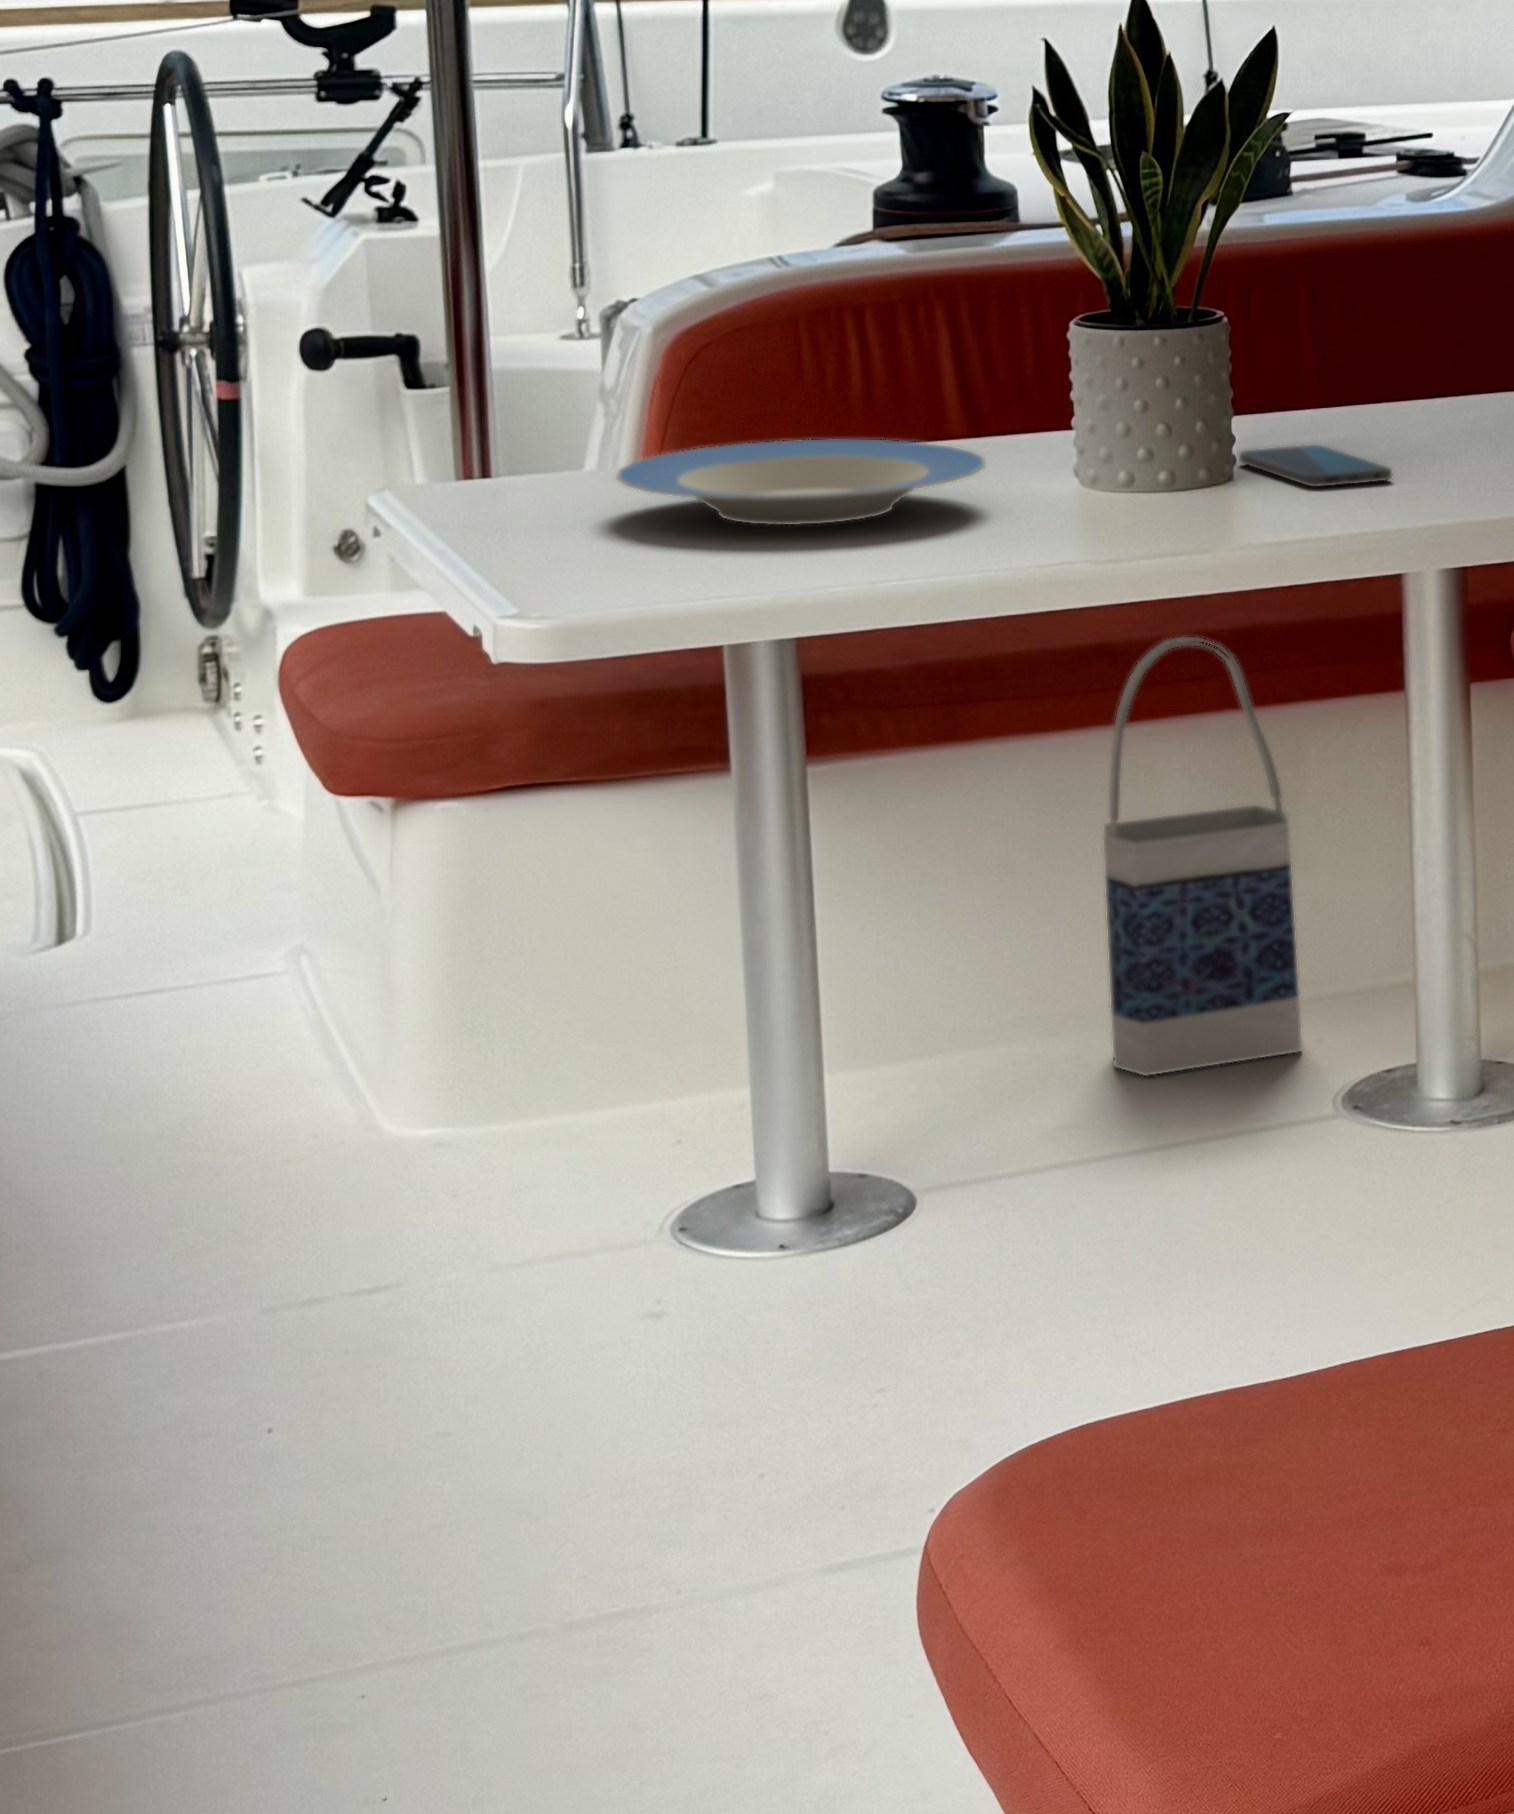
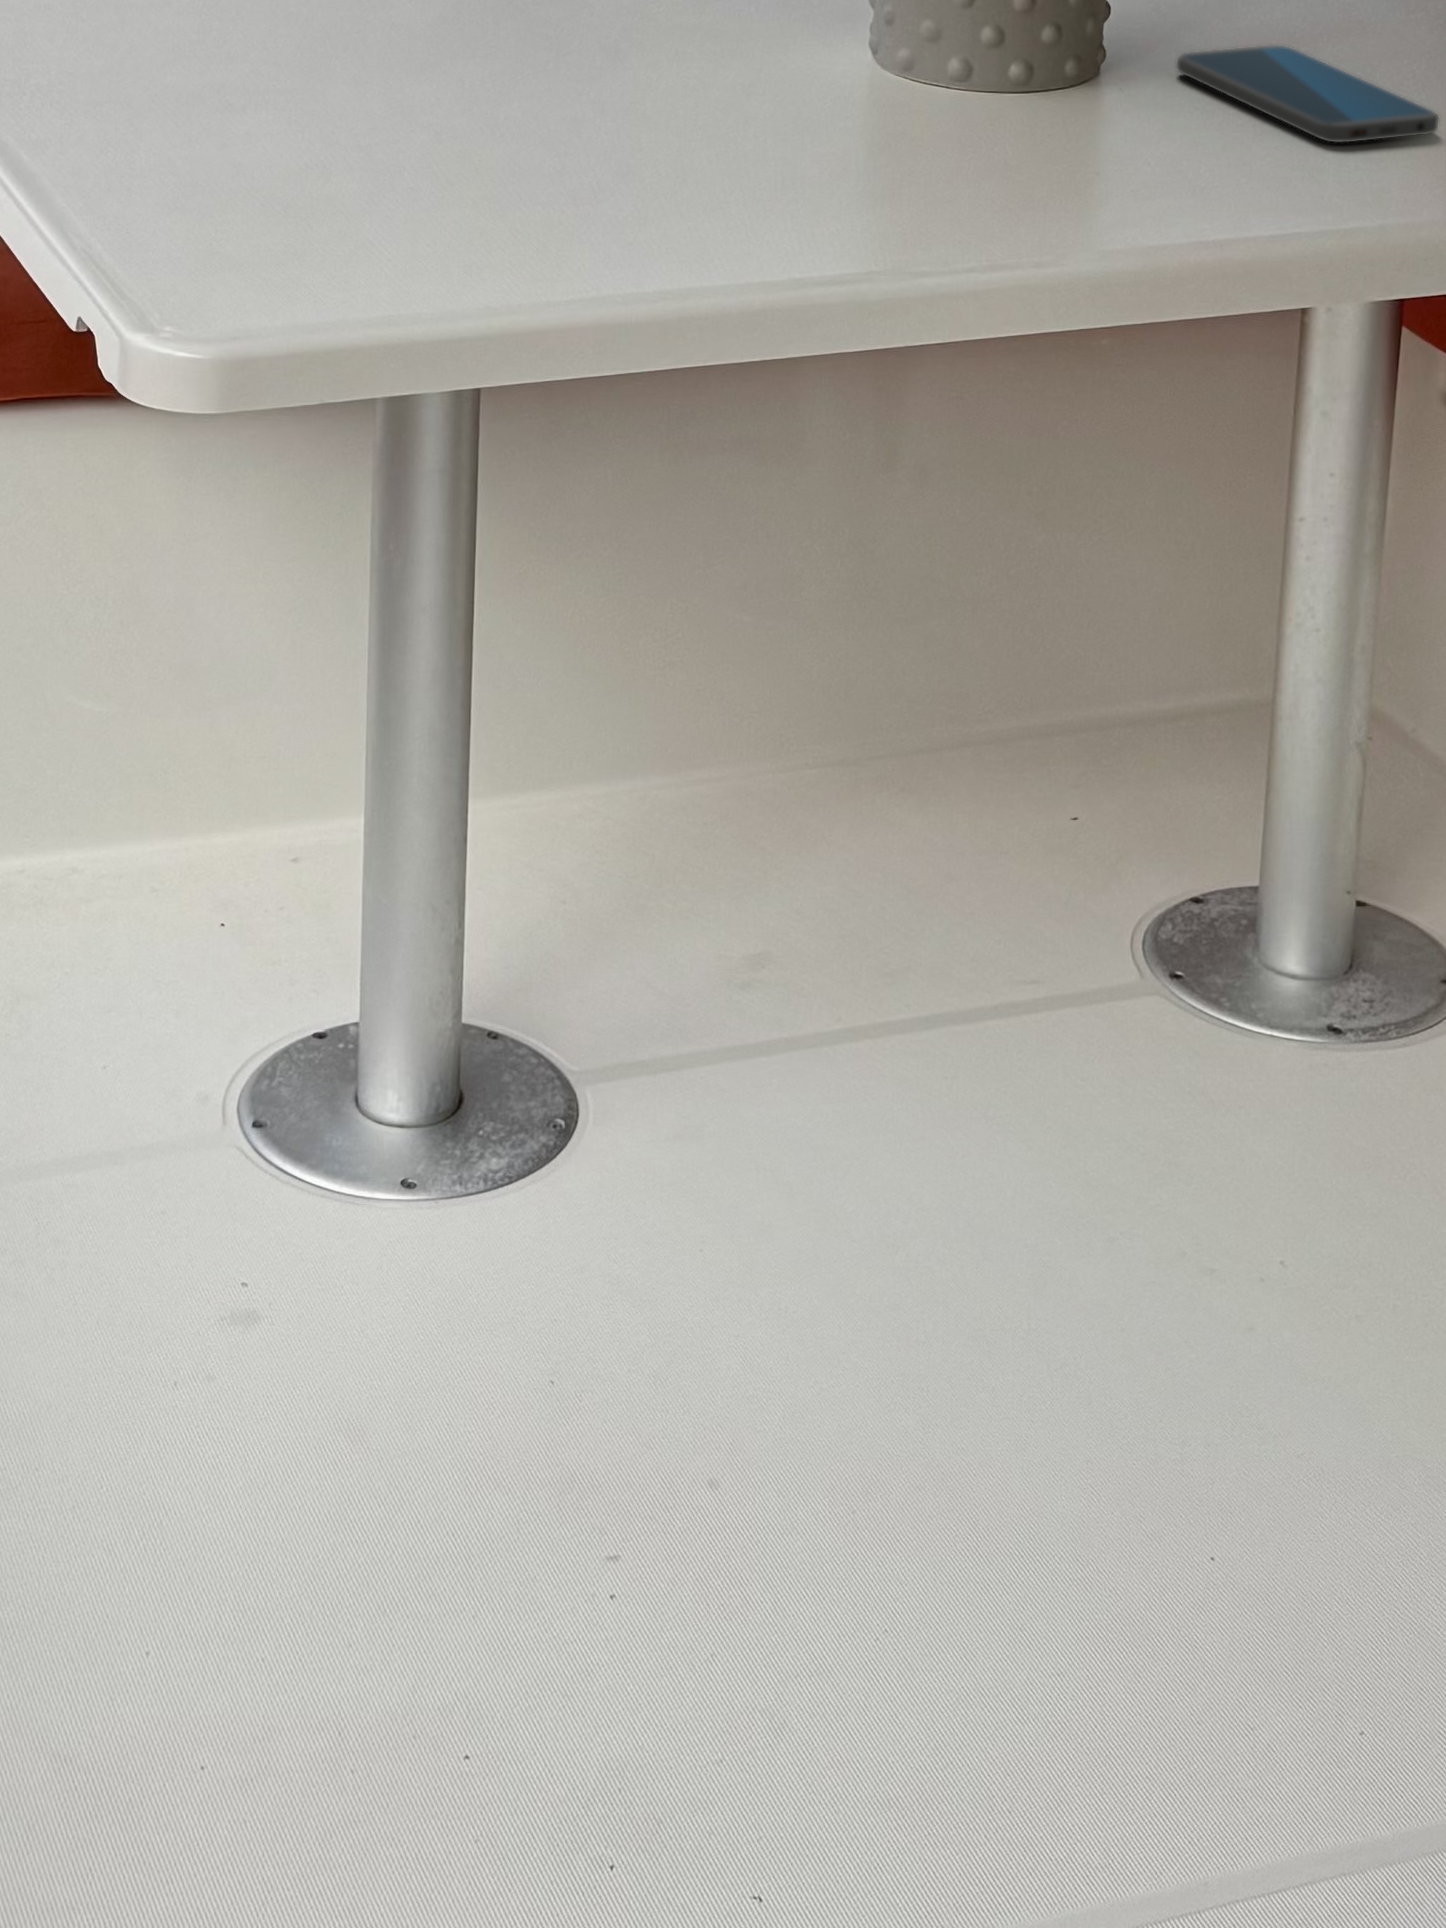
plate: present [616,440,986,525] -> none [338,24,882,197]
bag: present [1104,637,1302,1075] -> none [803,243,1083,854]

